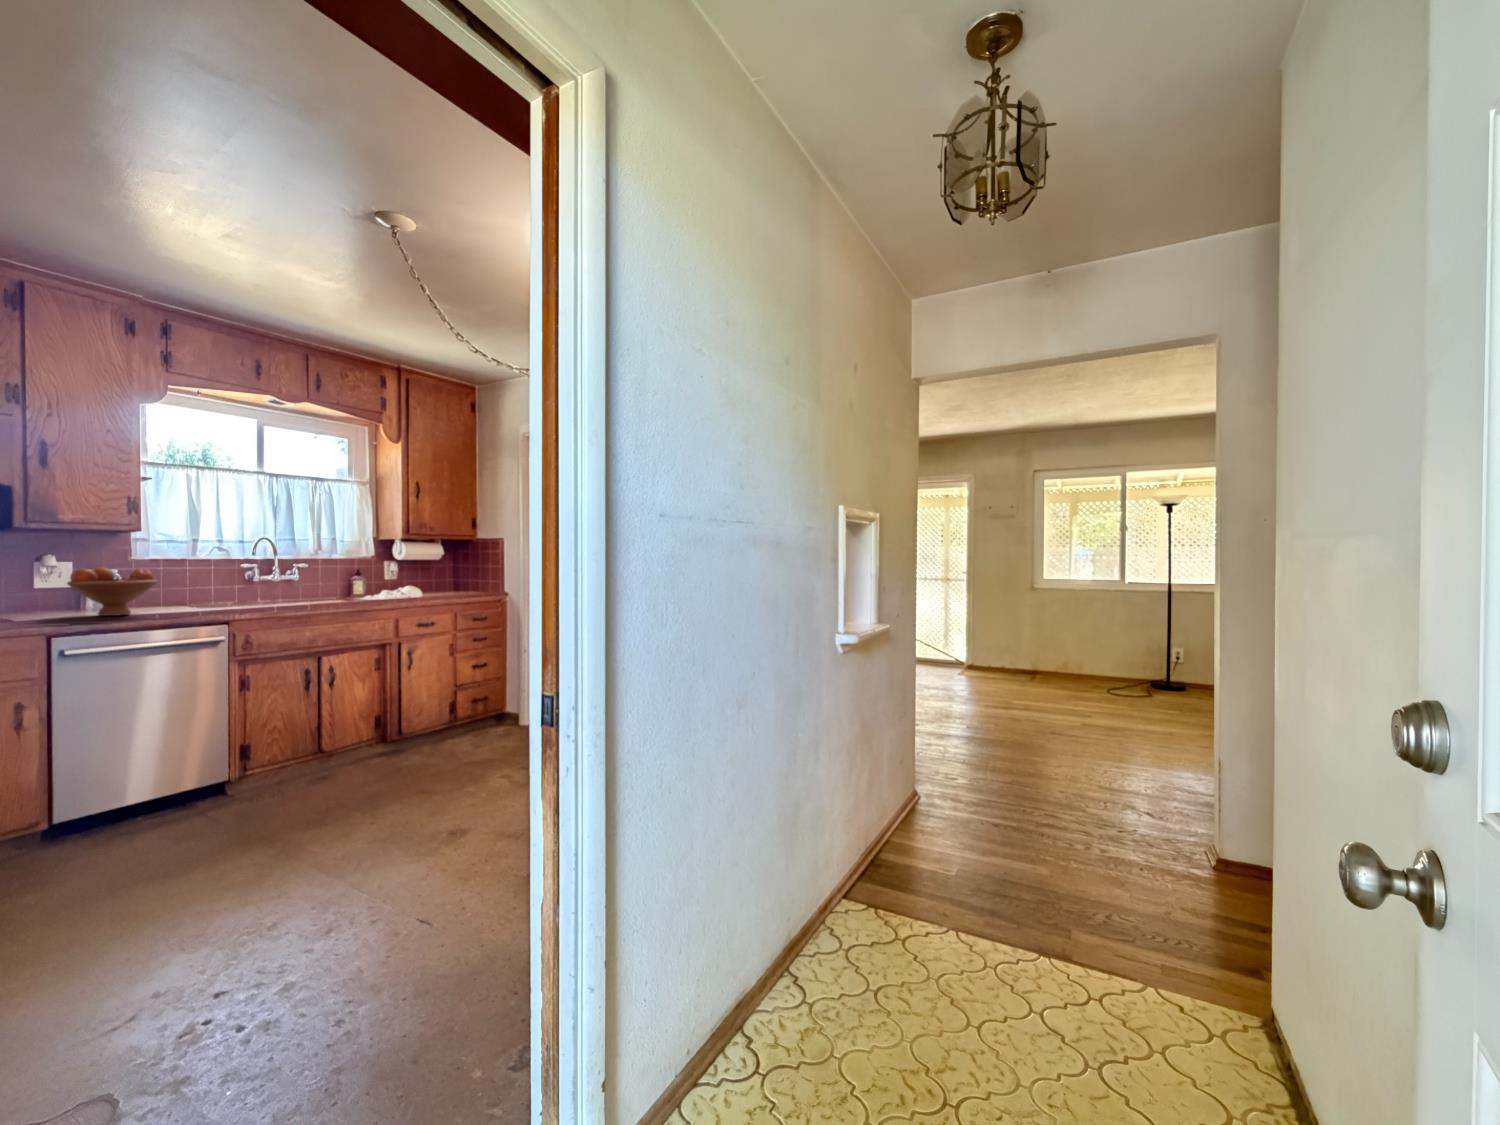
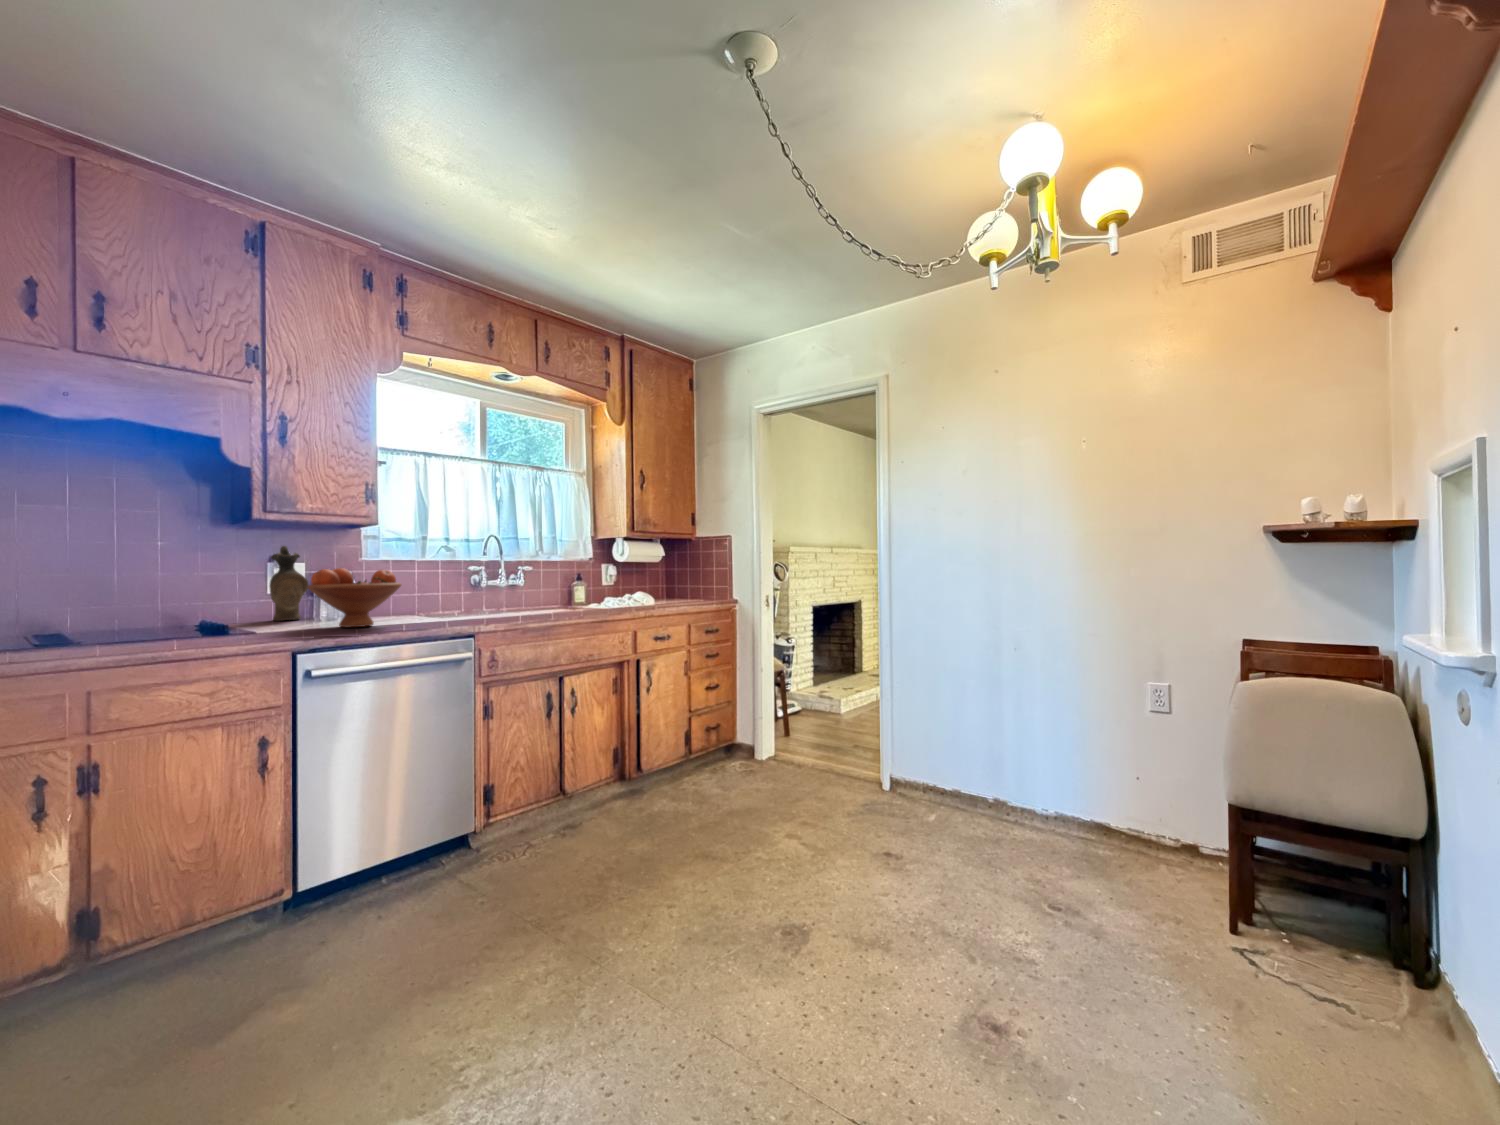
ceramic pitcher: none [36,546,74,610] -> present [269,546,308,621]

